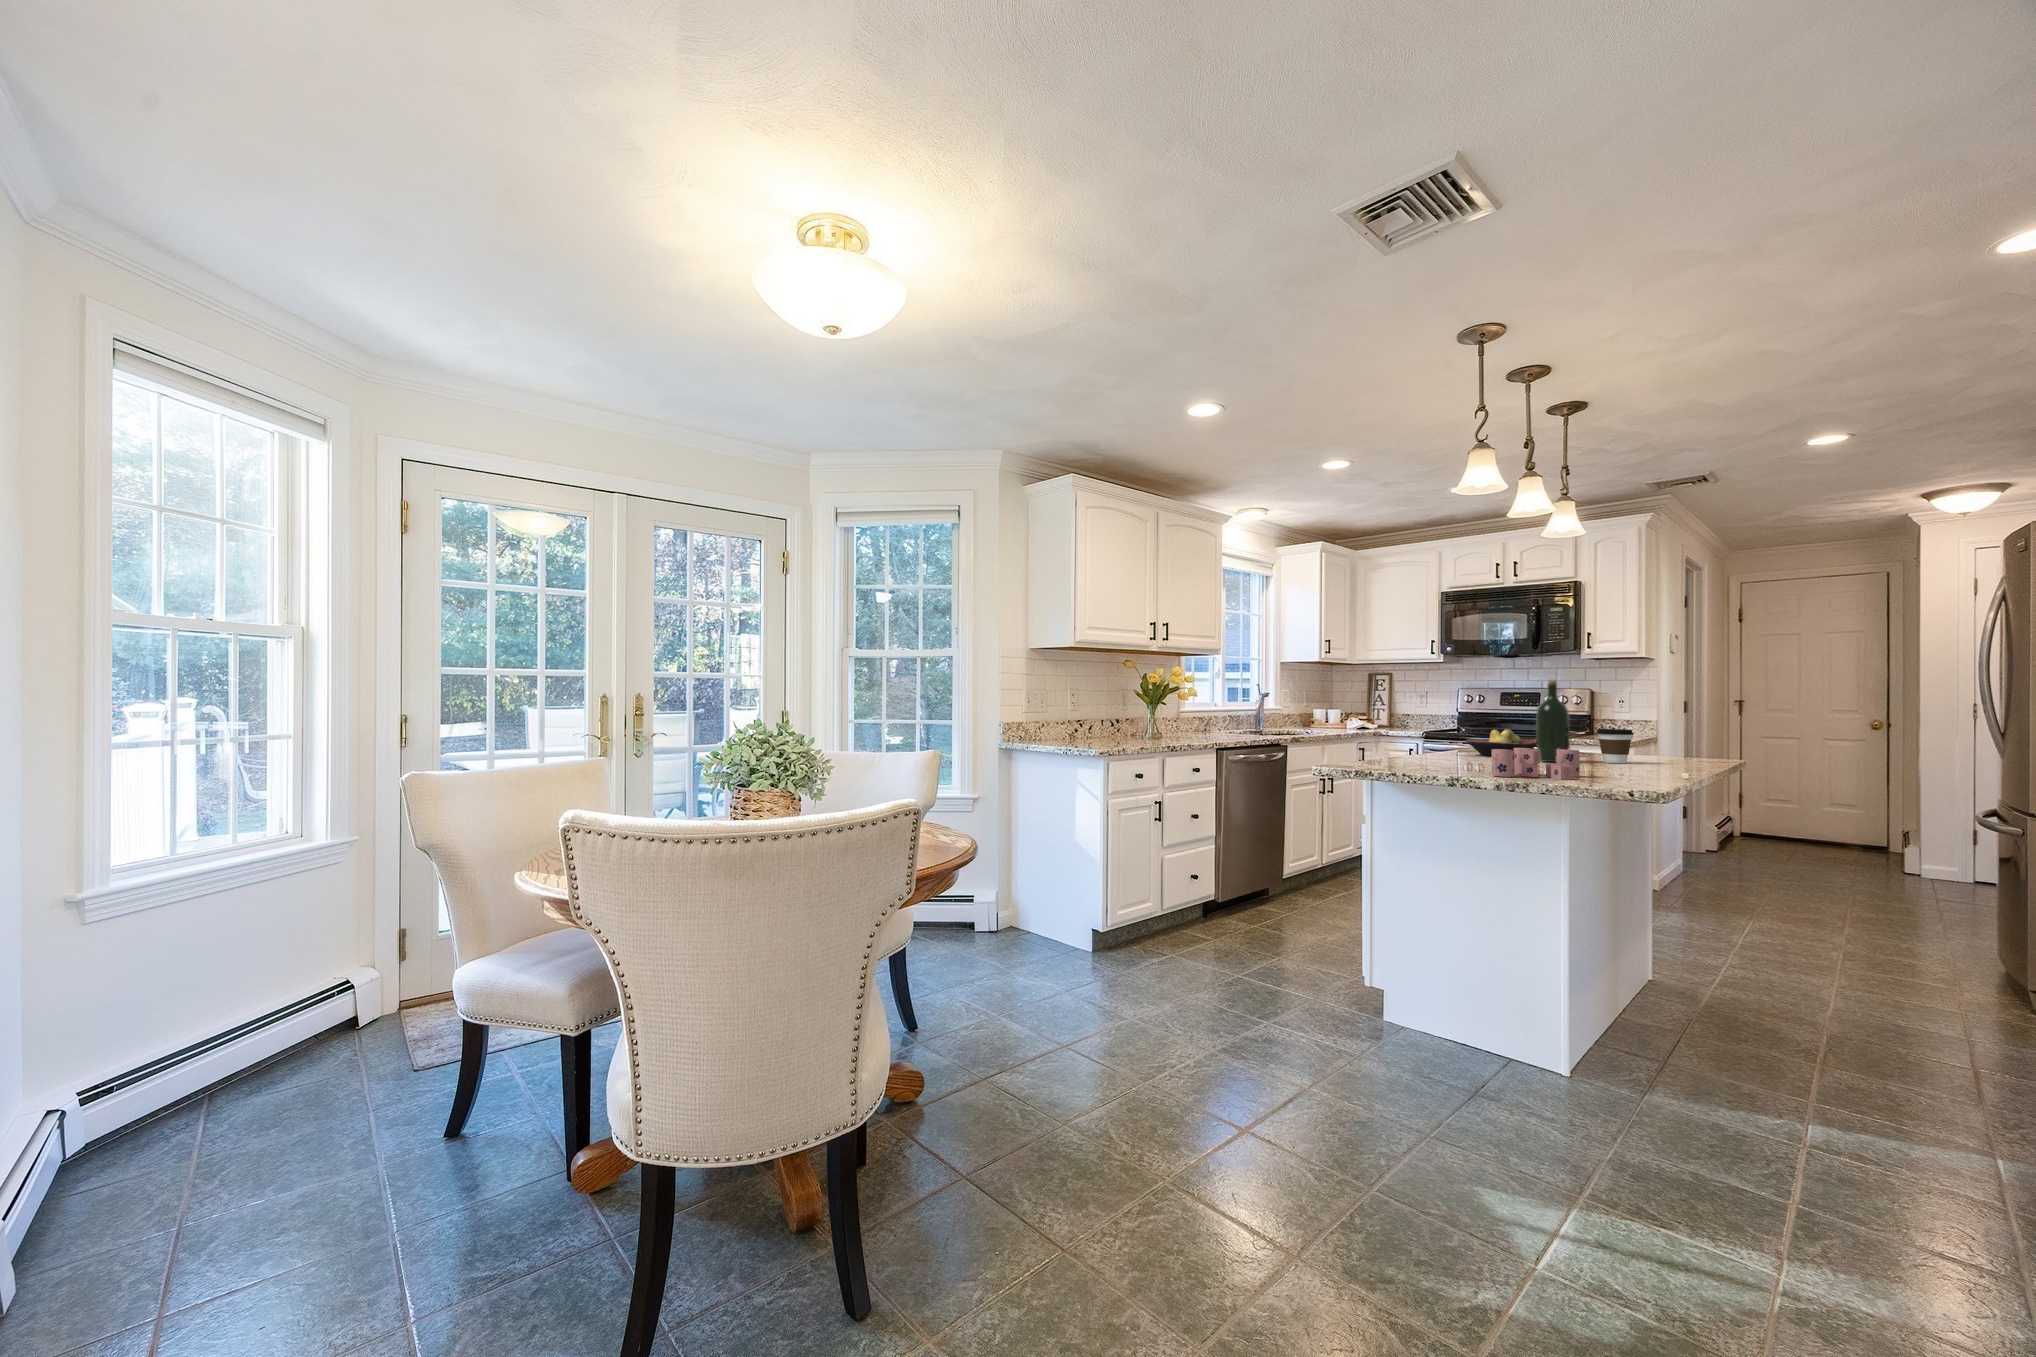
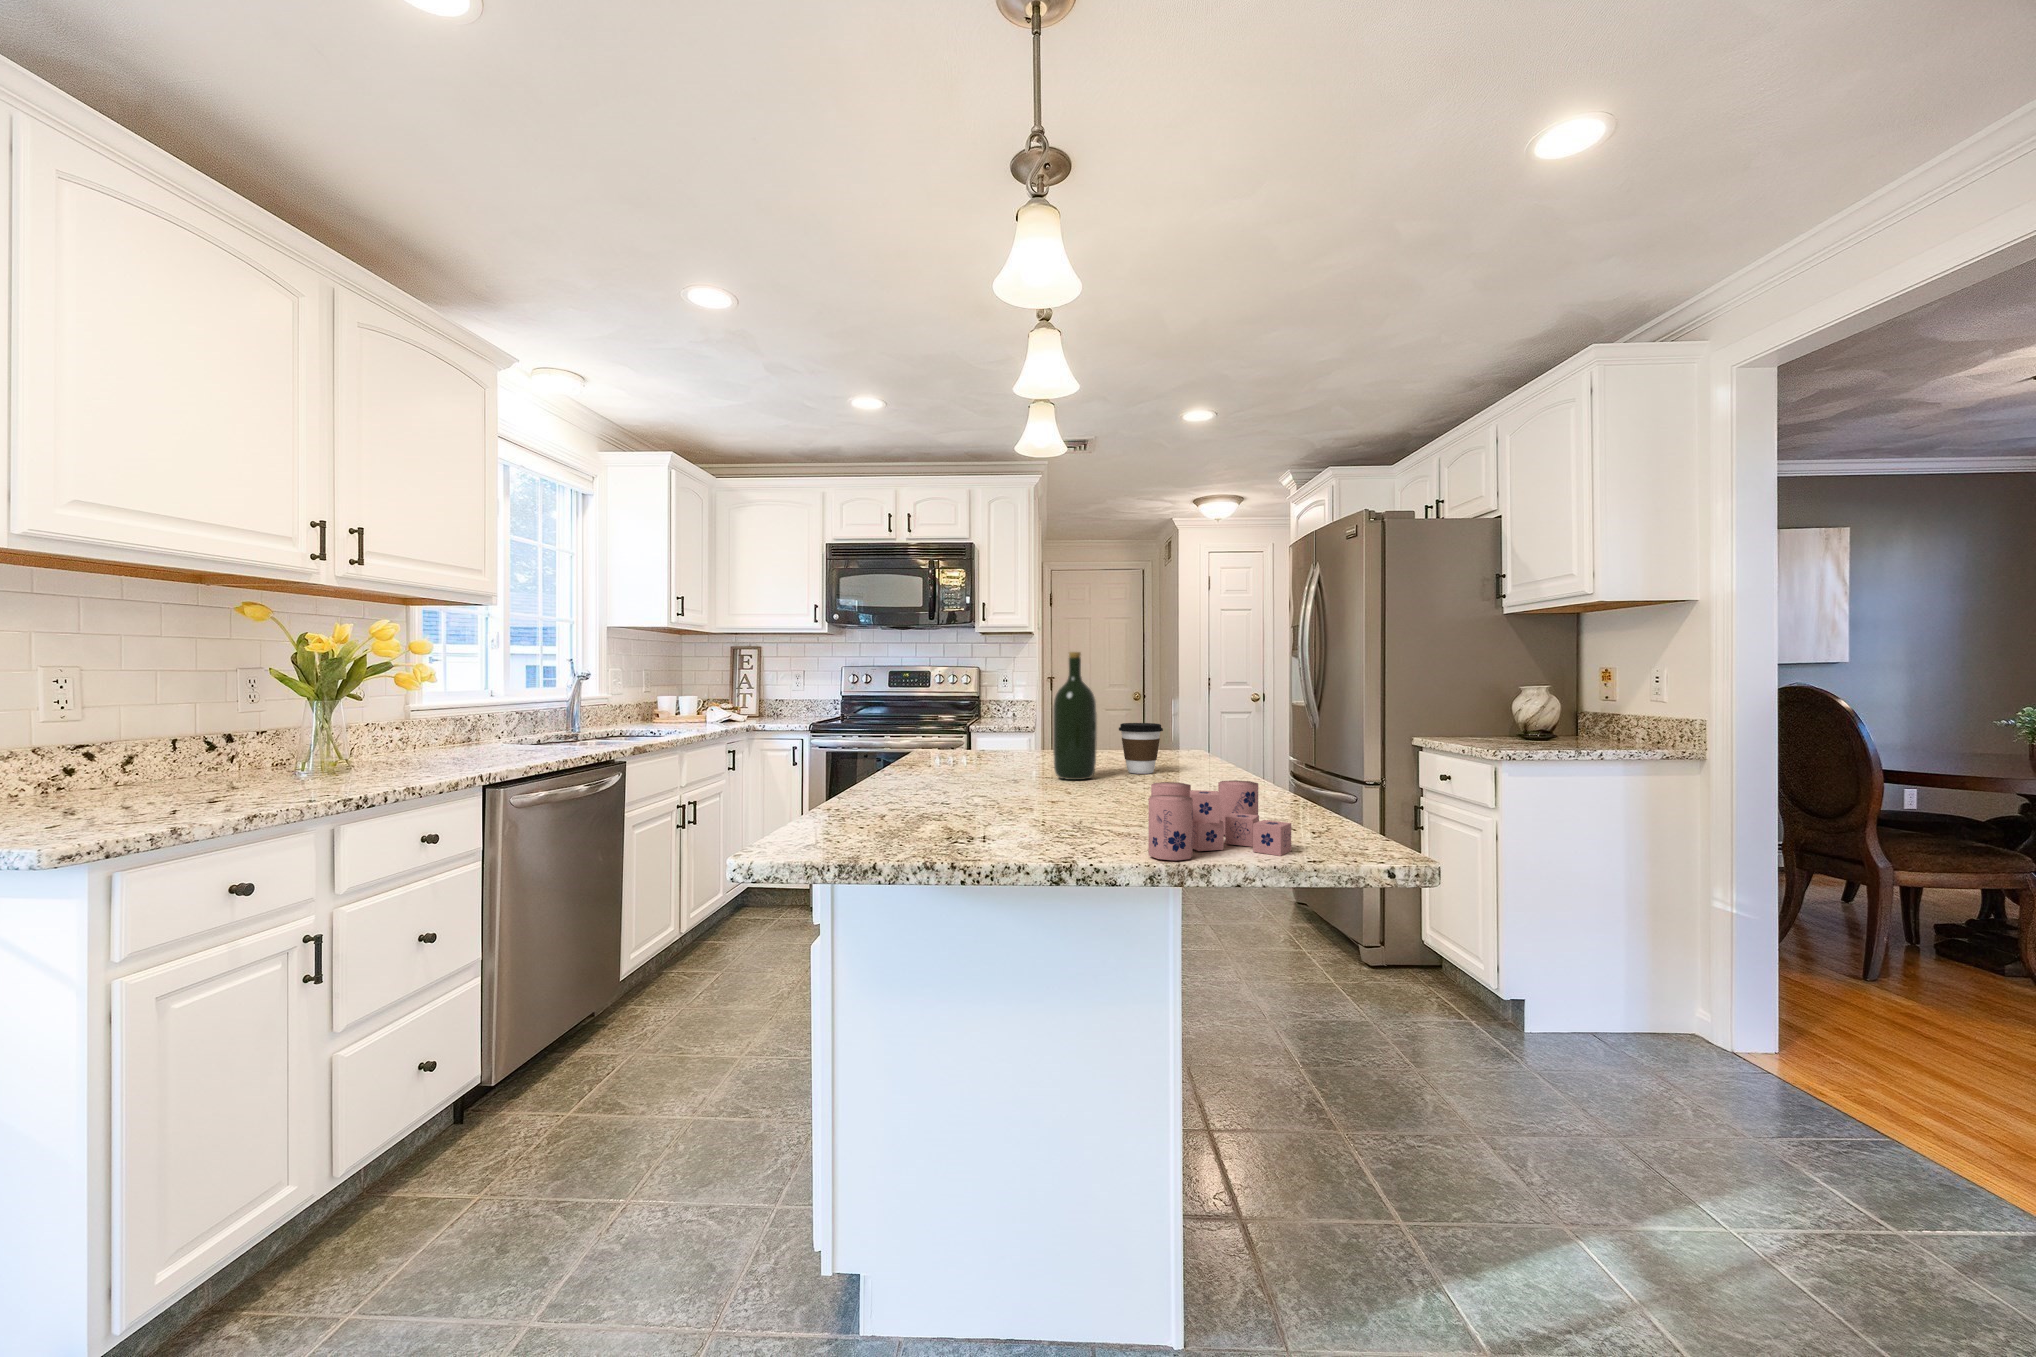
fruit bowl: present [1466,729,1536,756] -> none [929,725,1015,769]

